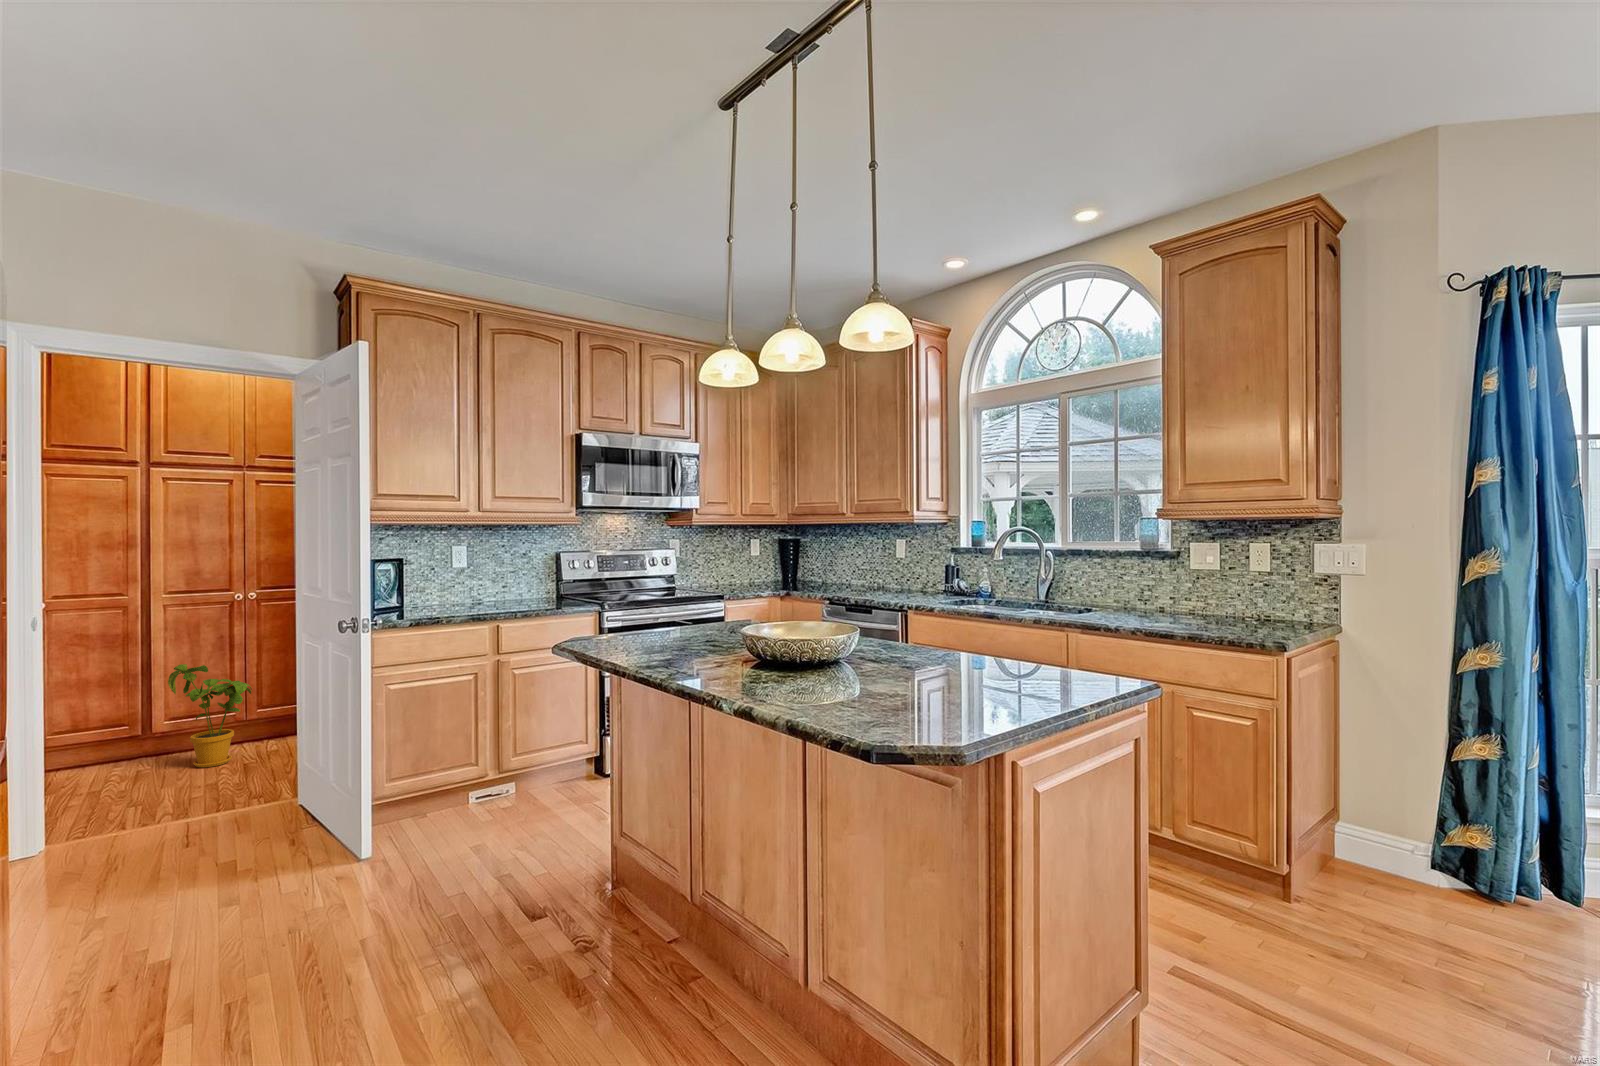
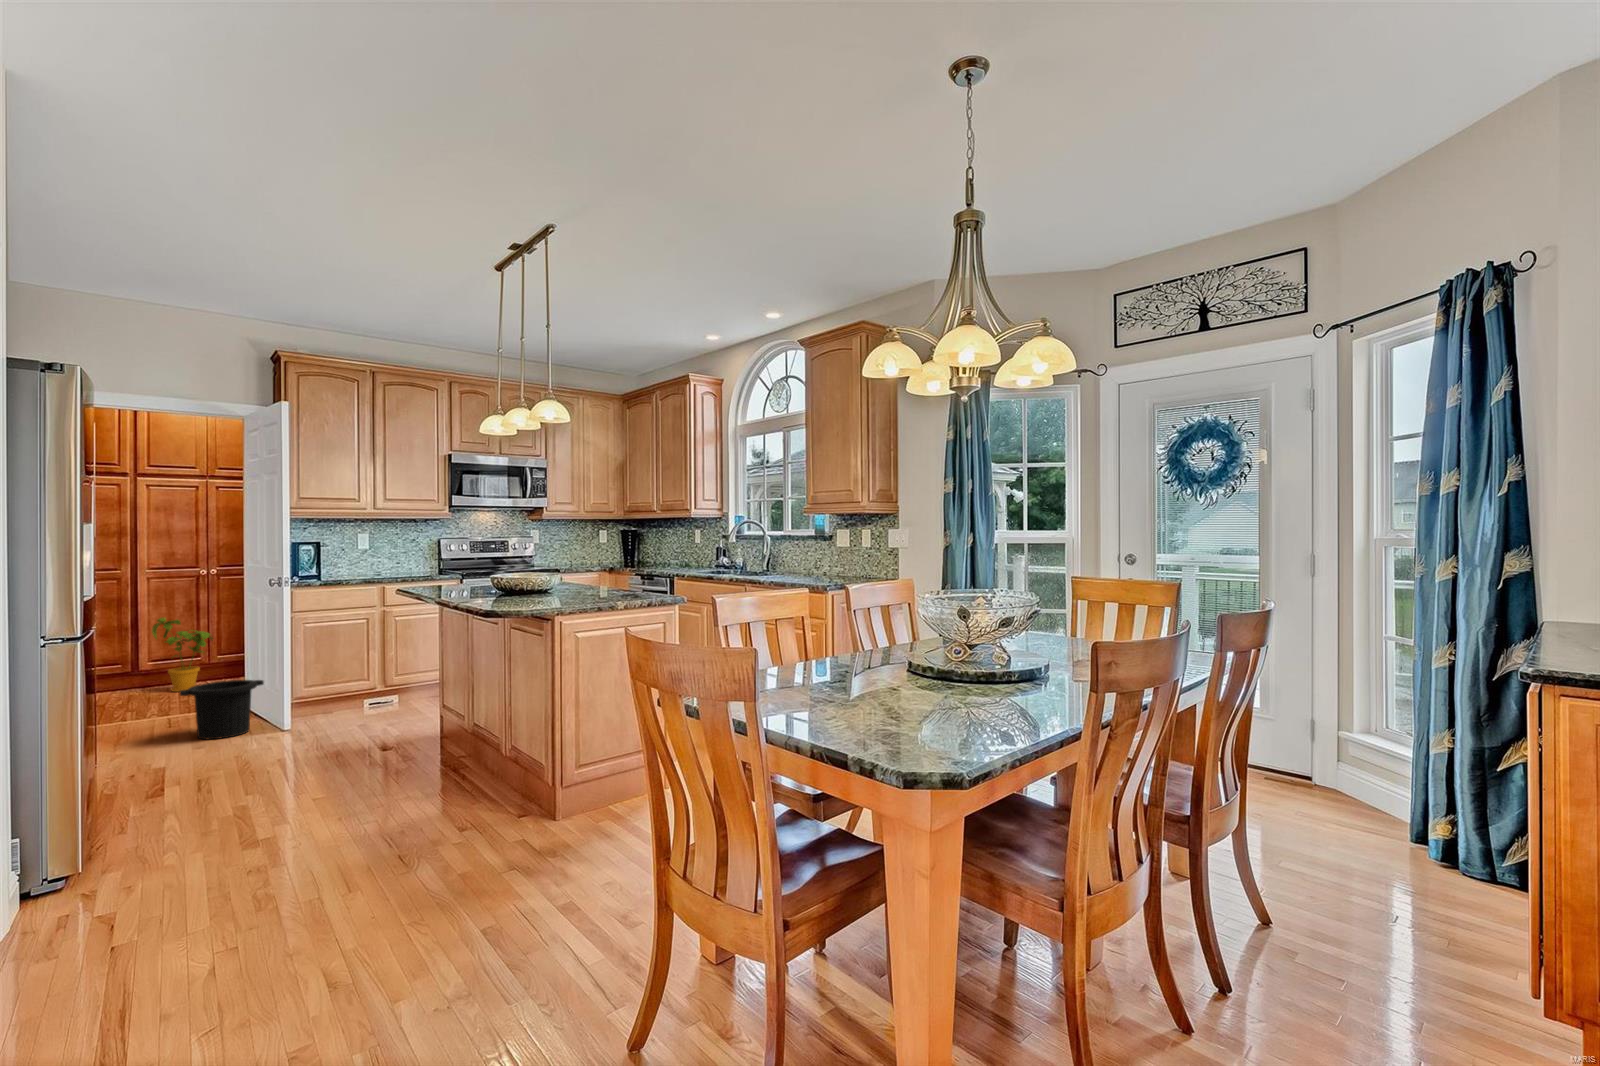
trash can: none [195,778,326,885] -> present [180,680,264,739]

